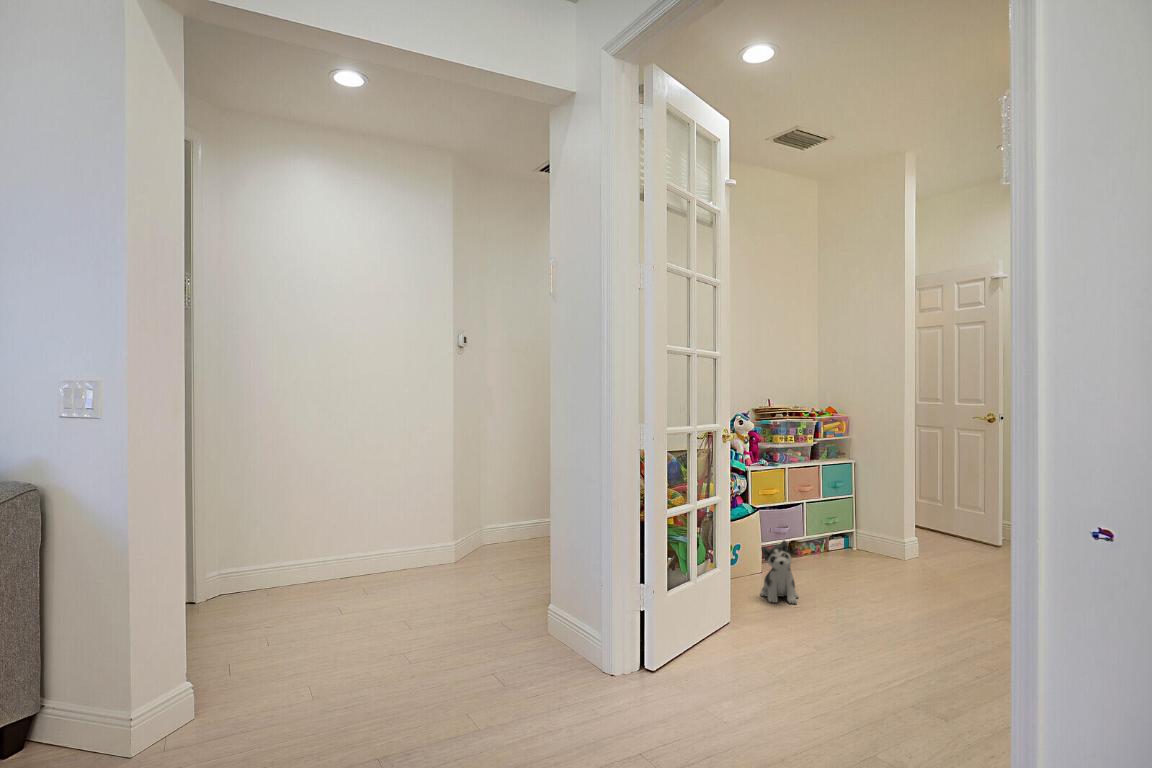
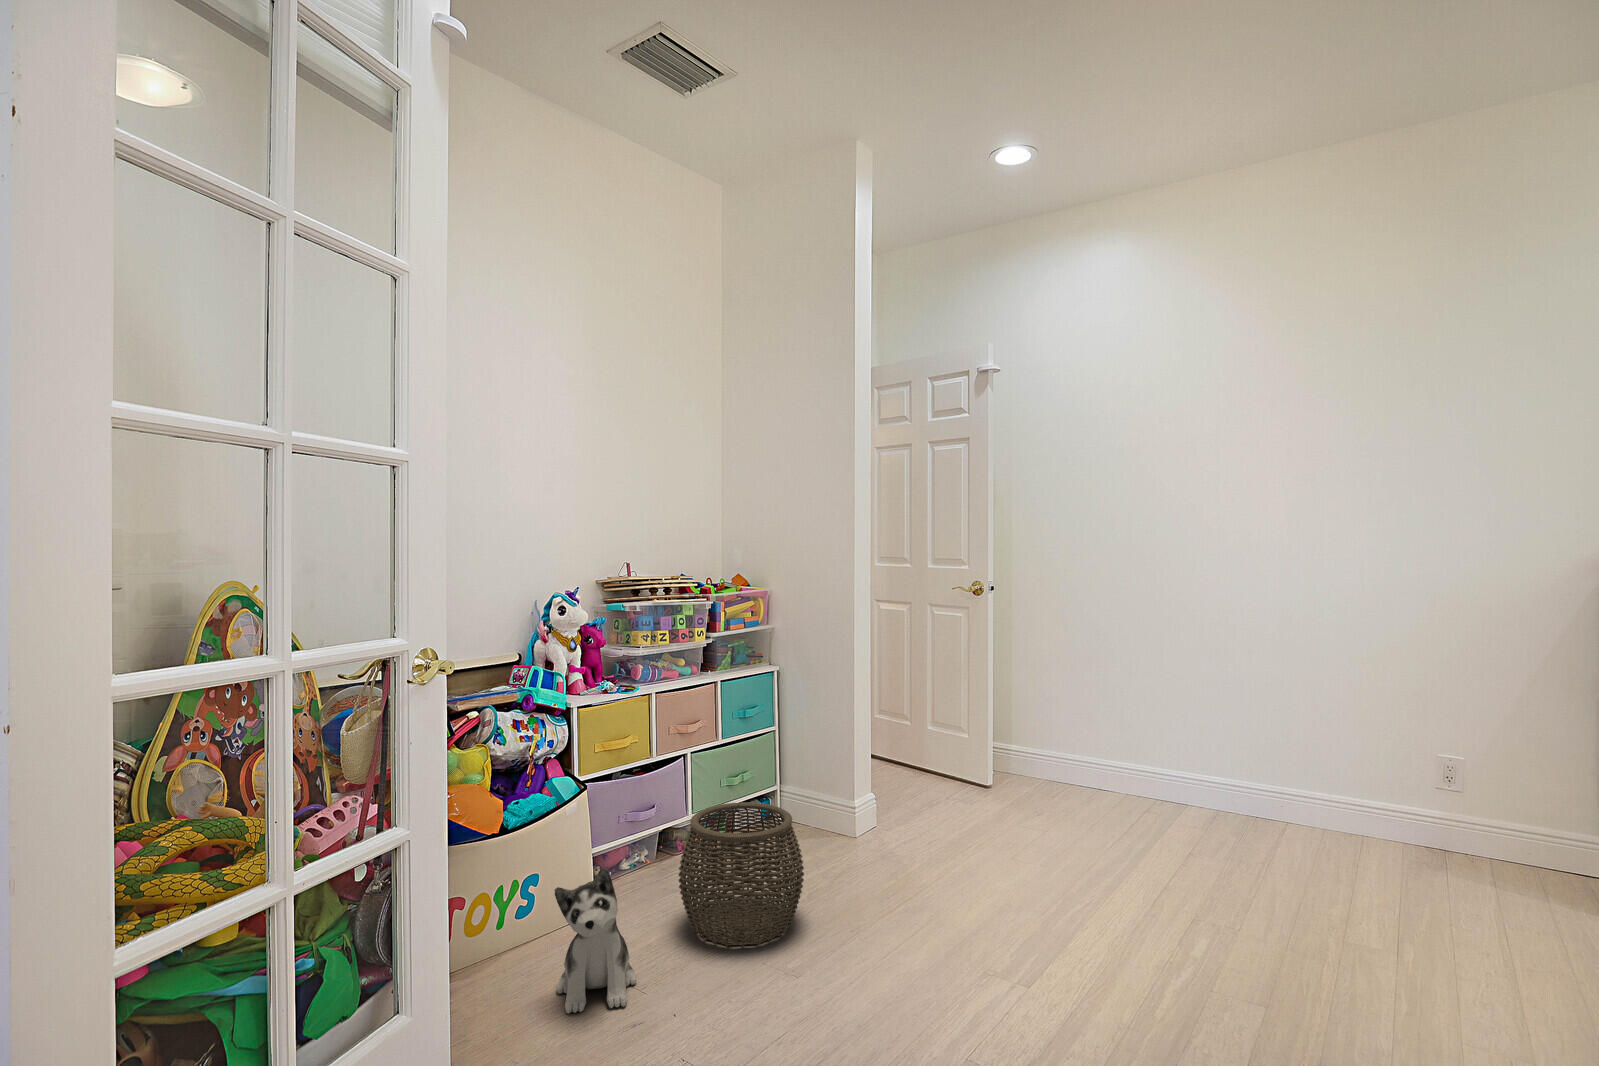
woven basket: none [813,525,883,593] -> present [678,802,804,947]

